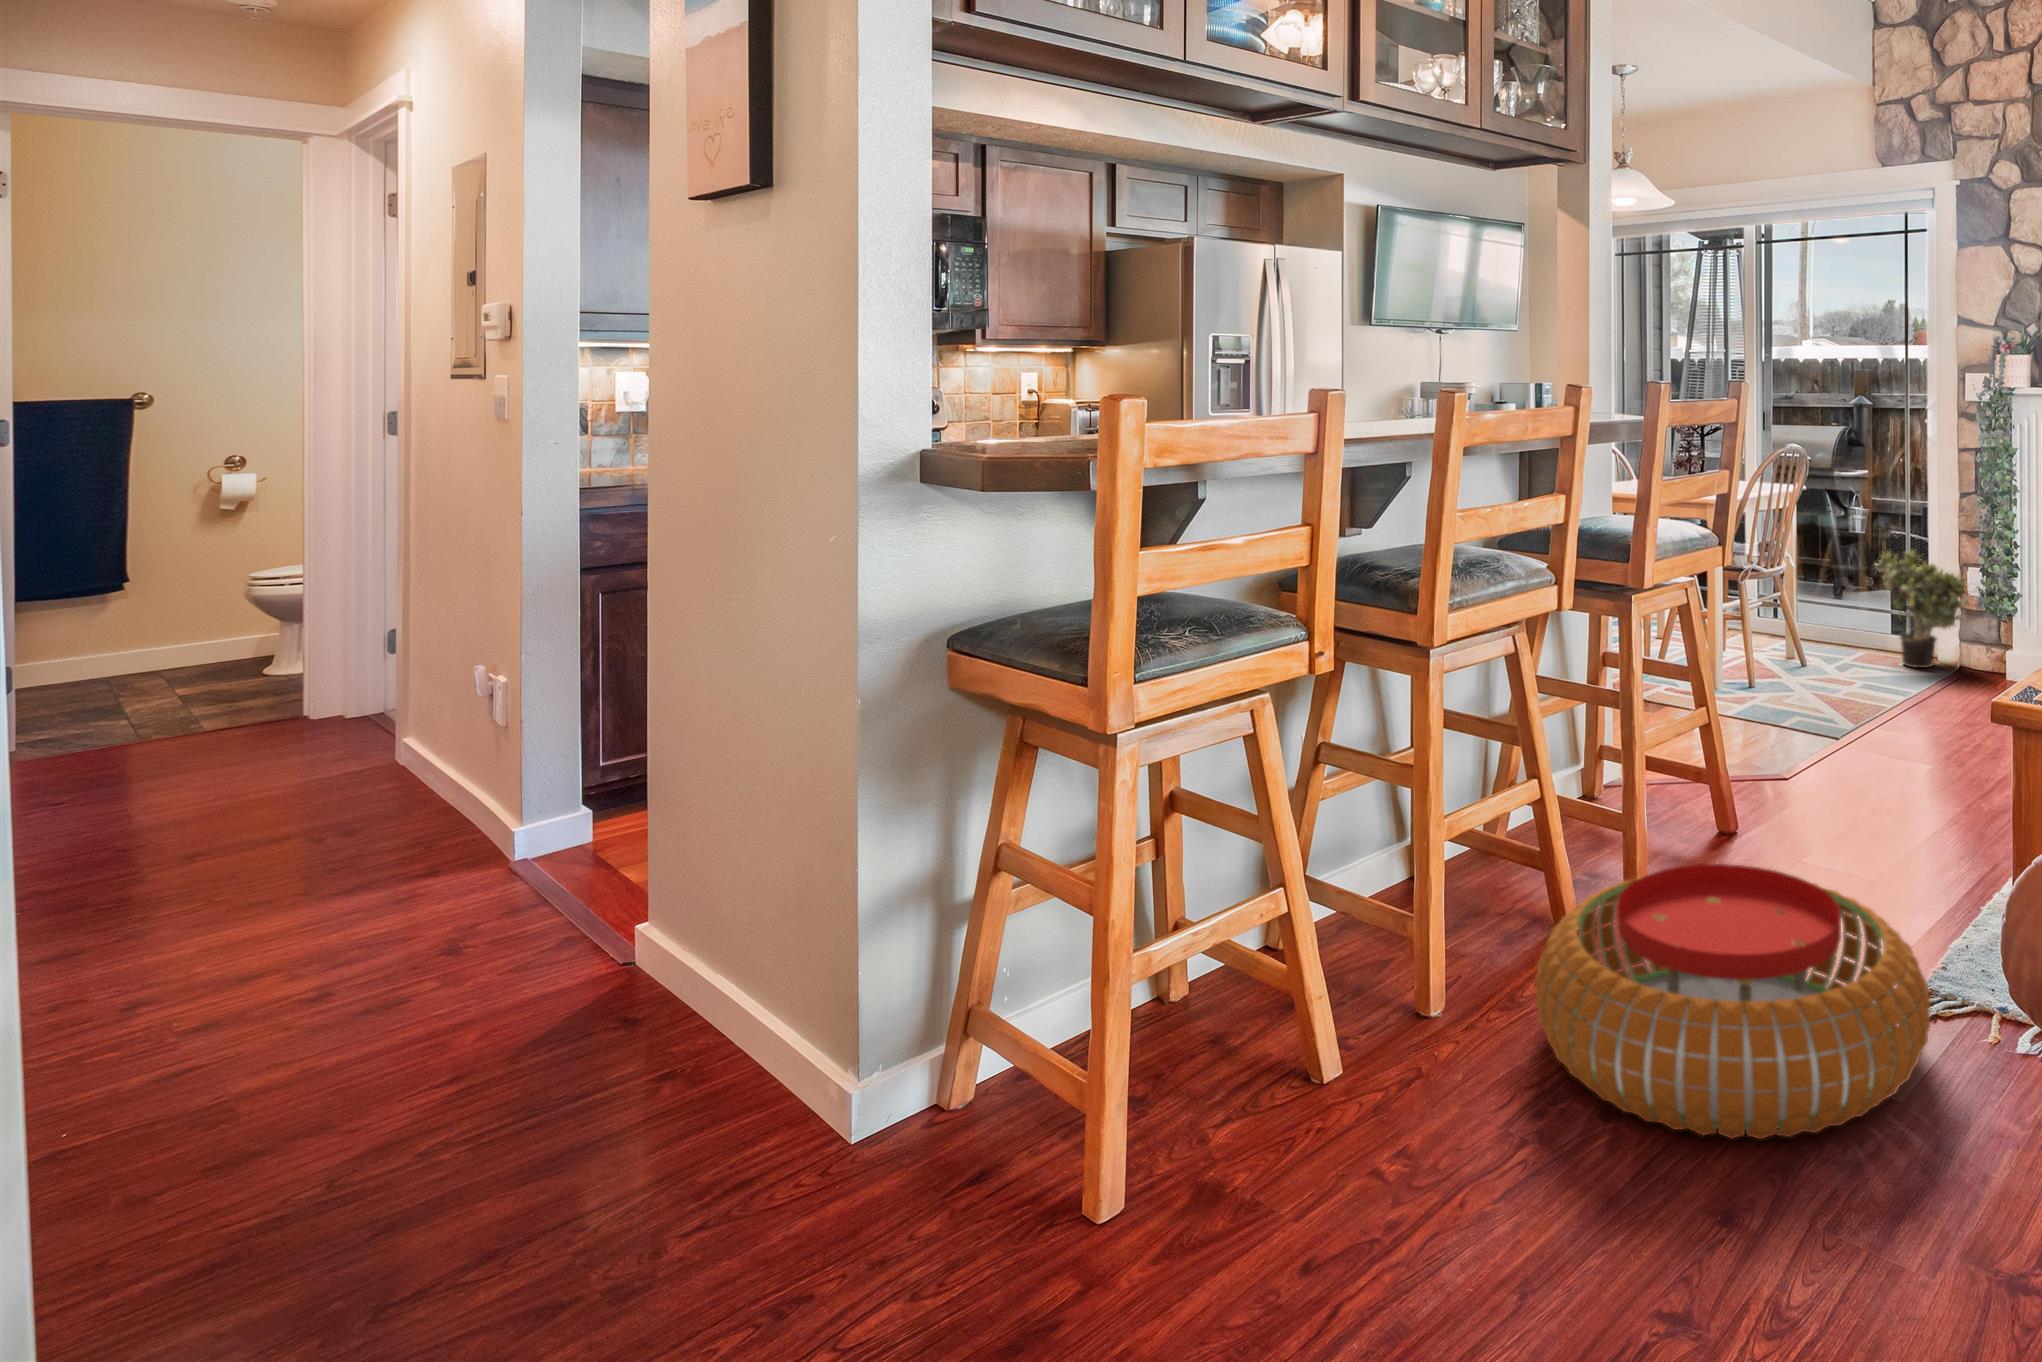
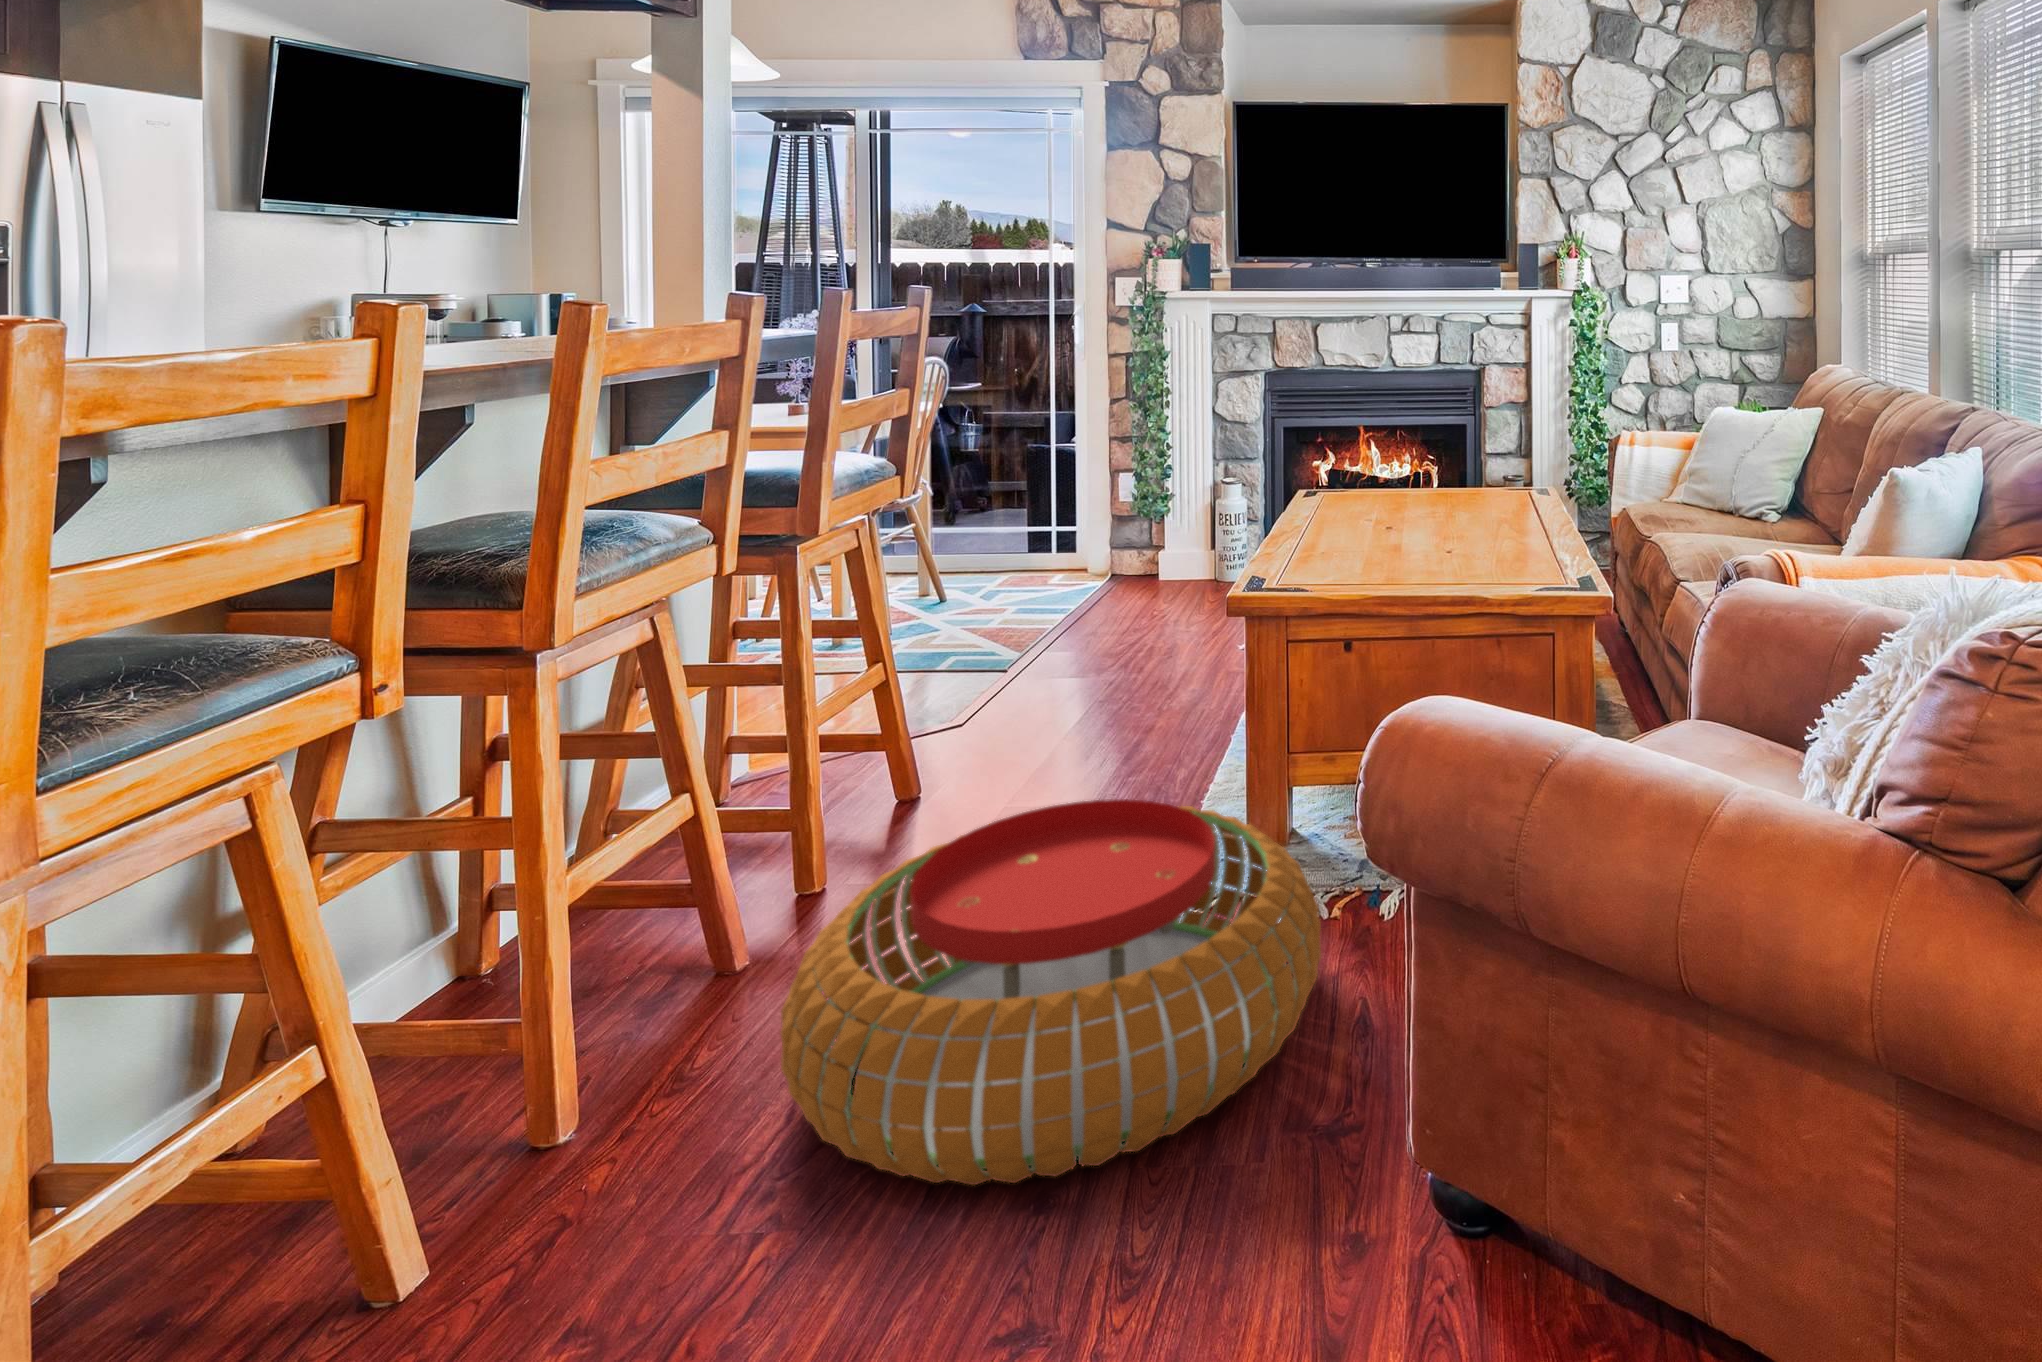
potted plant: present [1877,551,1968,668] -> none [1019,456,1122,576]

